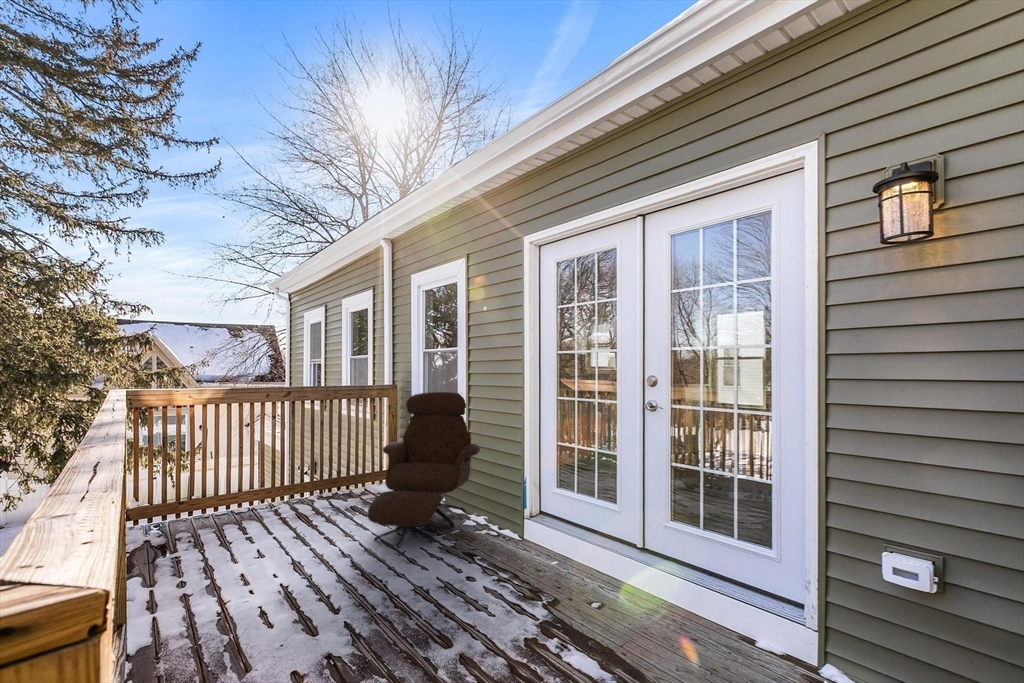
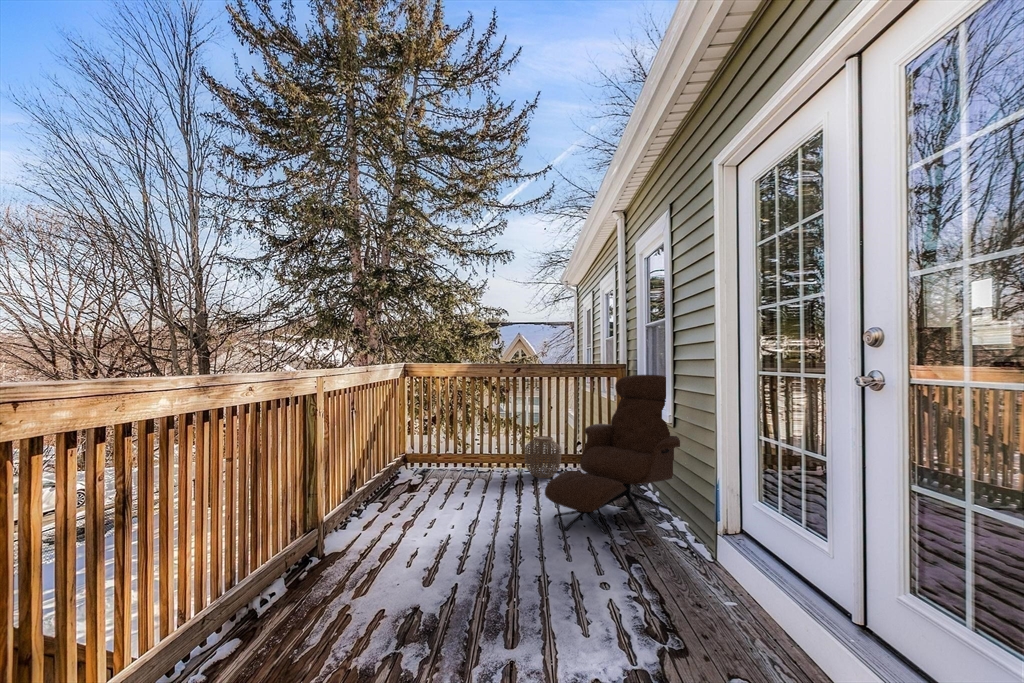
woven basket: none [300,462,342,508] -> present [525,436,561,478]

